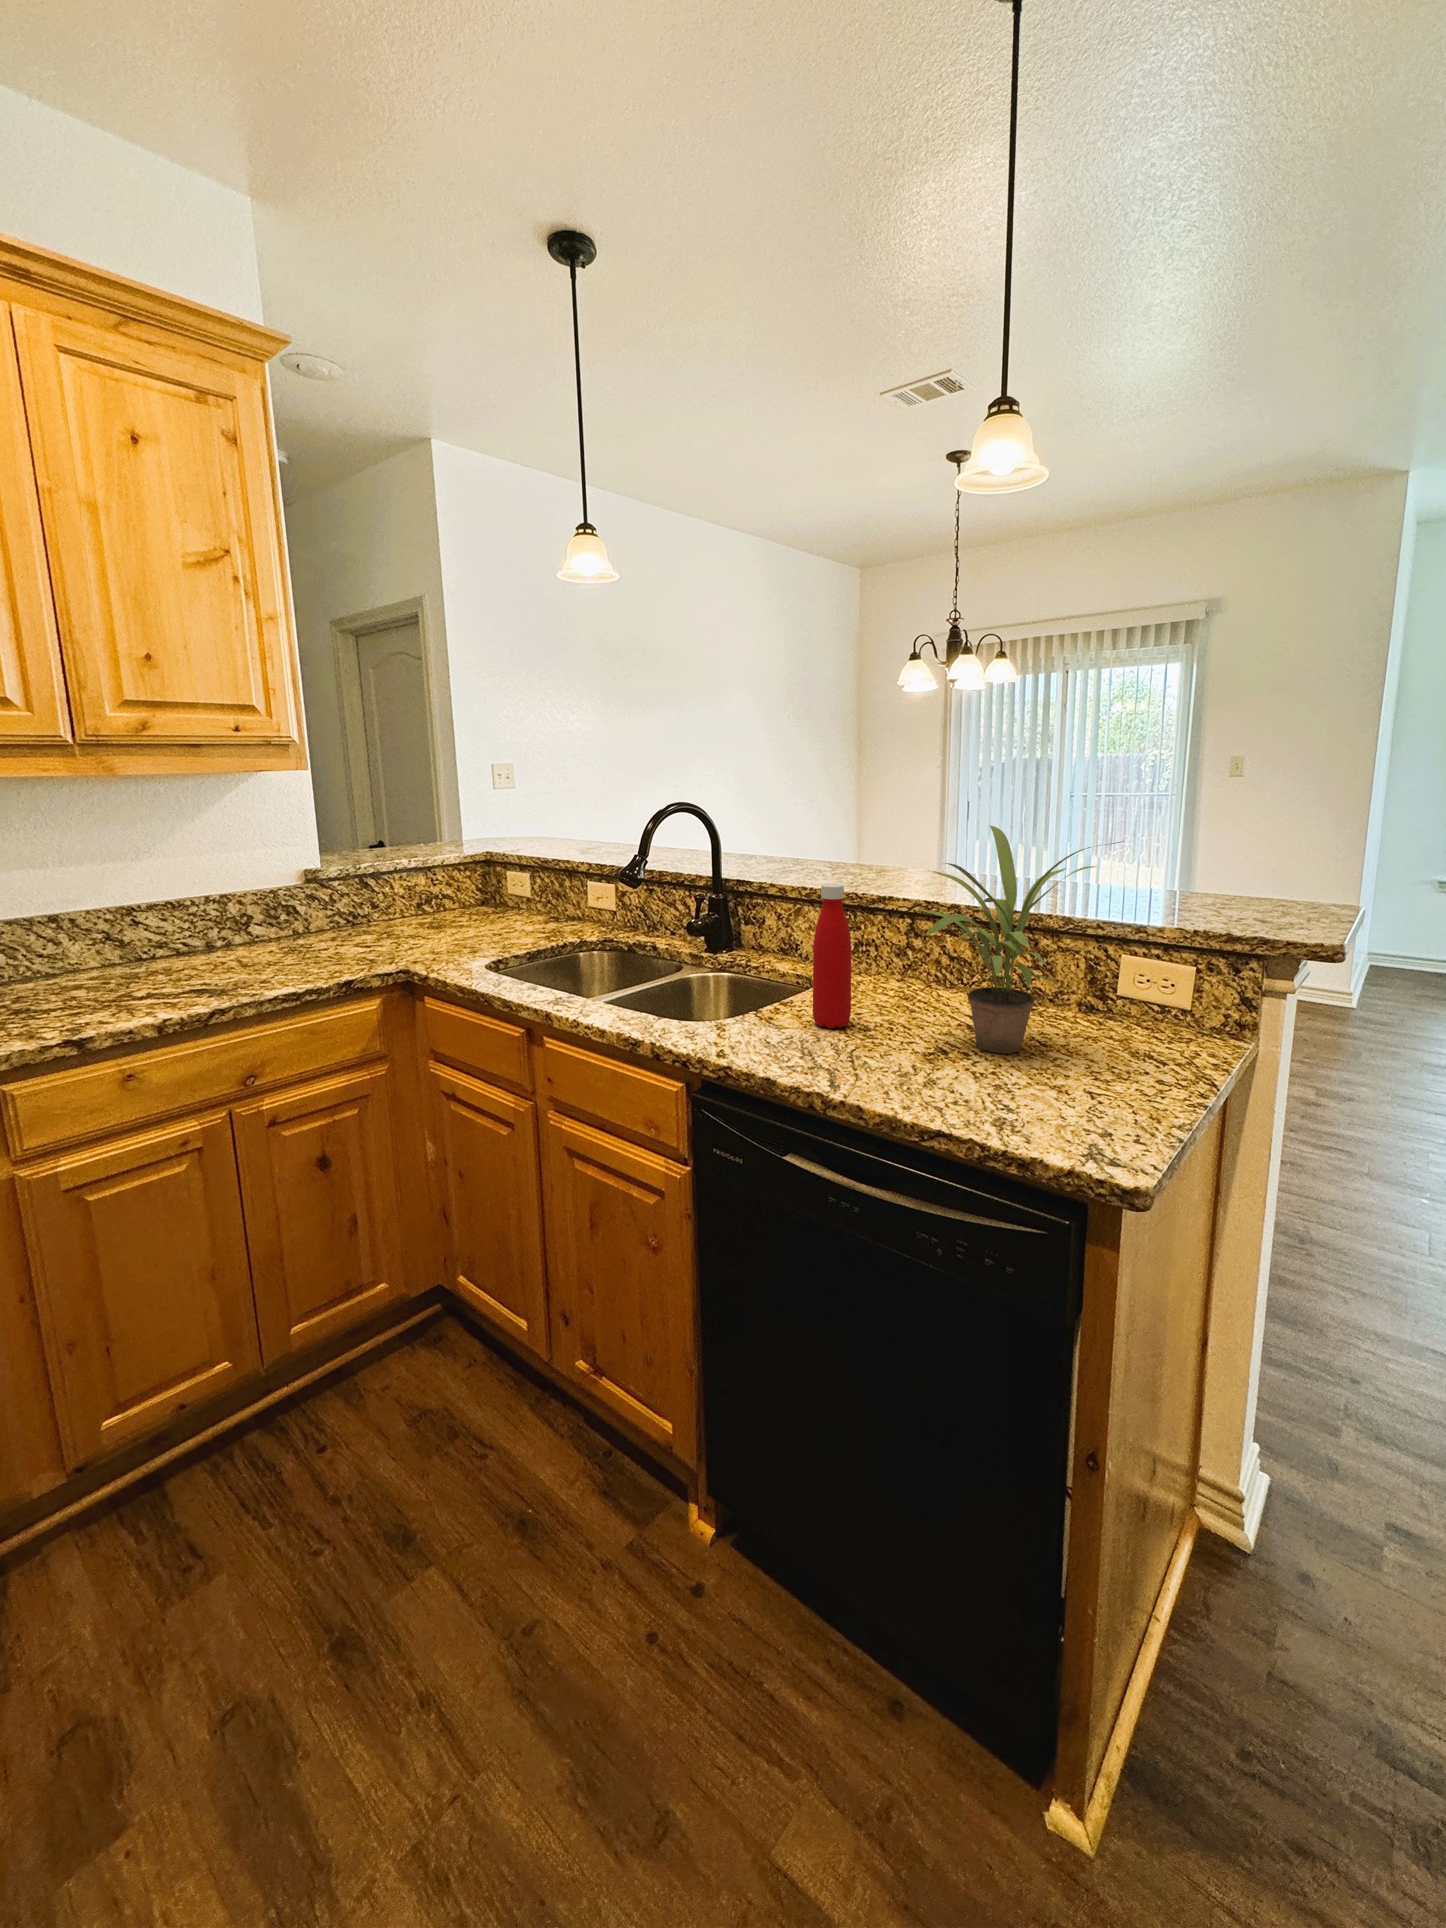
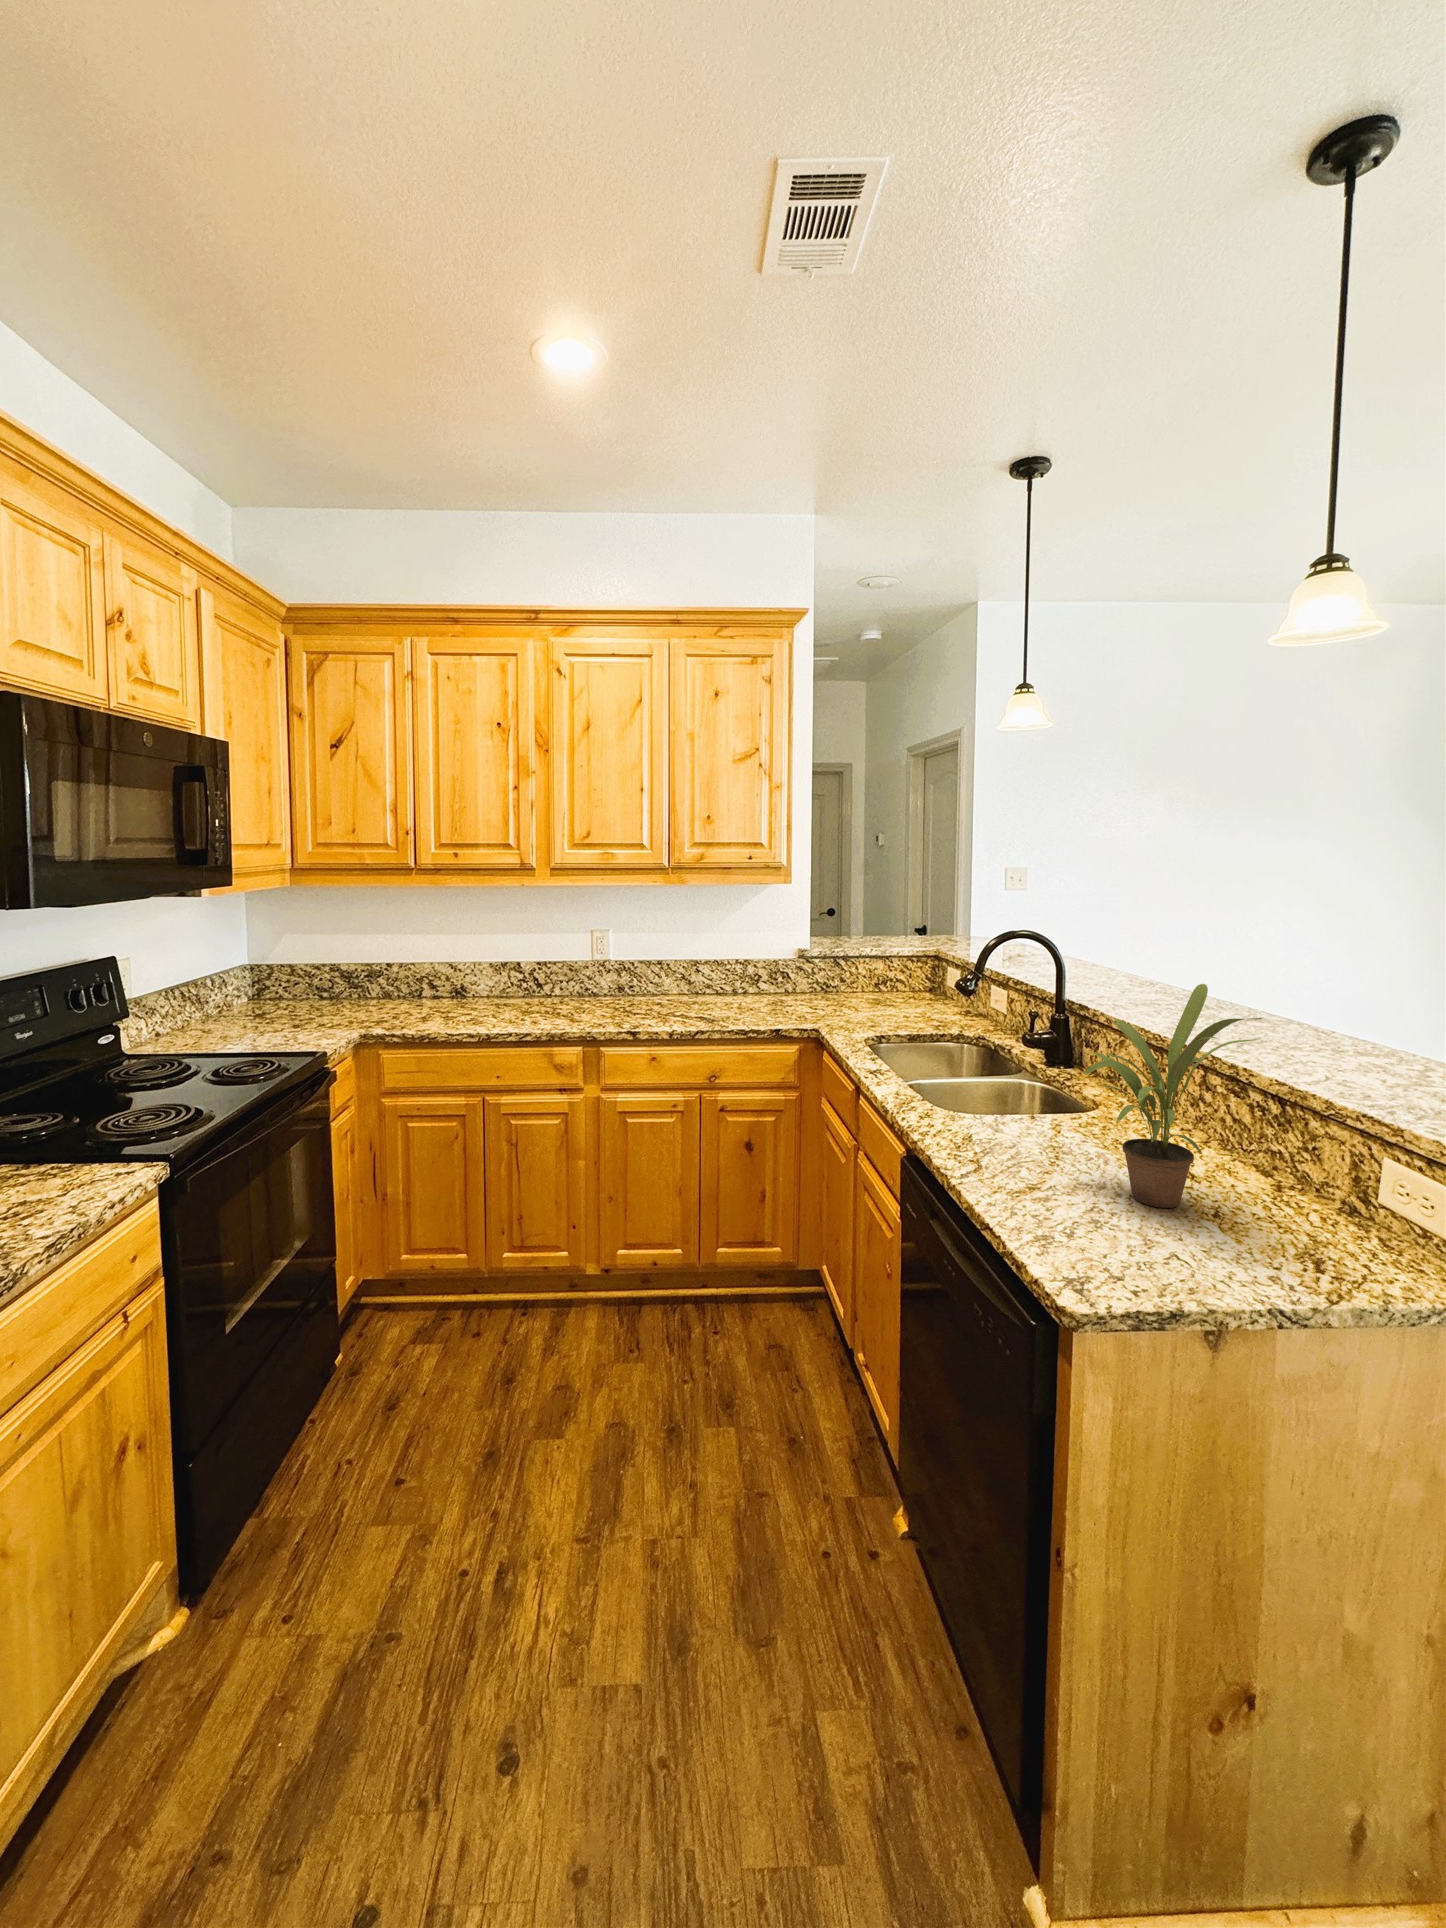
bottle: present [813,883,851,1028] -> none [1019,1015,1057,1144]

